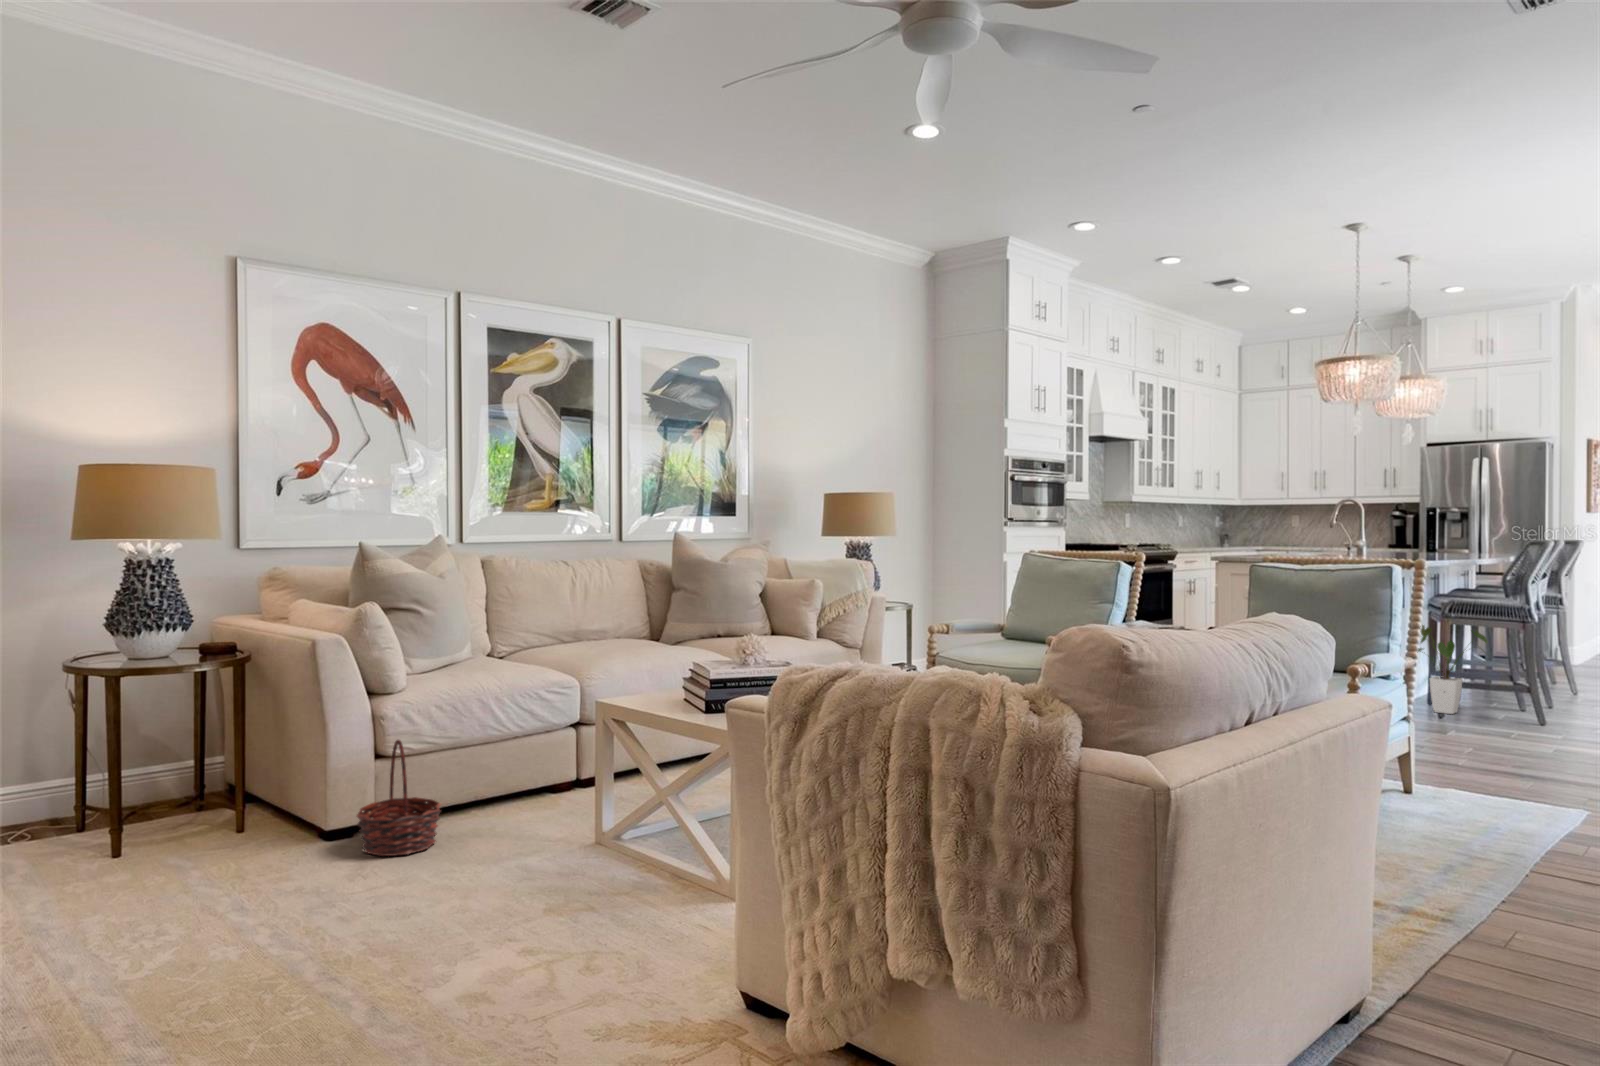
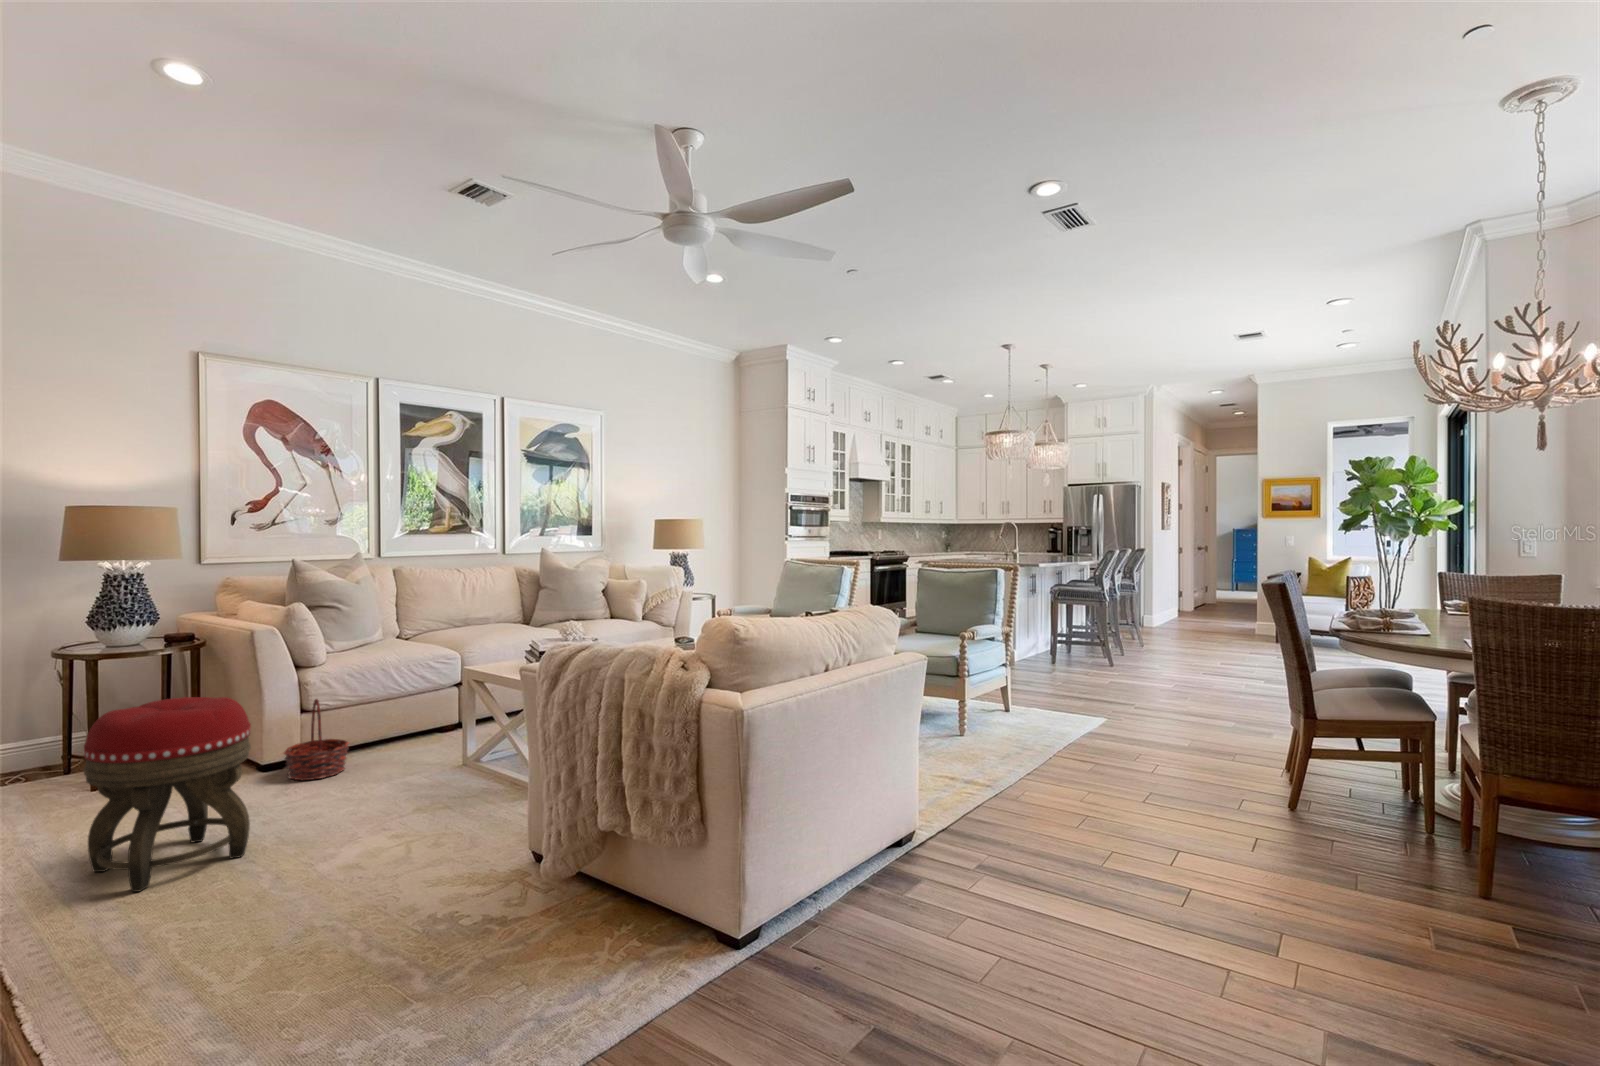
house plant: present [1418,625,1487,714] -> none [1034,603,1083,660]
footstool: none [117,733,332,1019] -> present [83,697,251,892]

